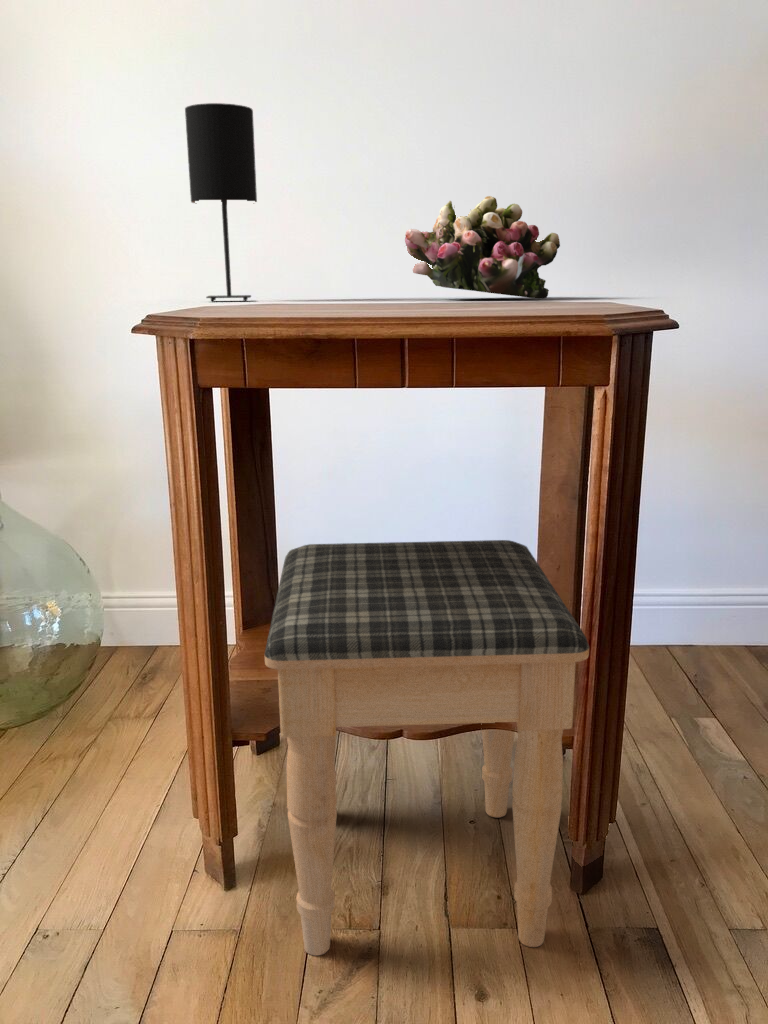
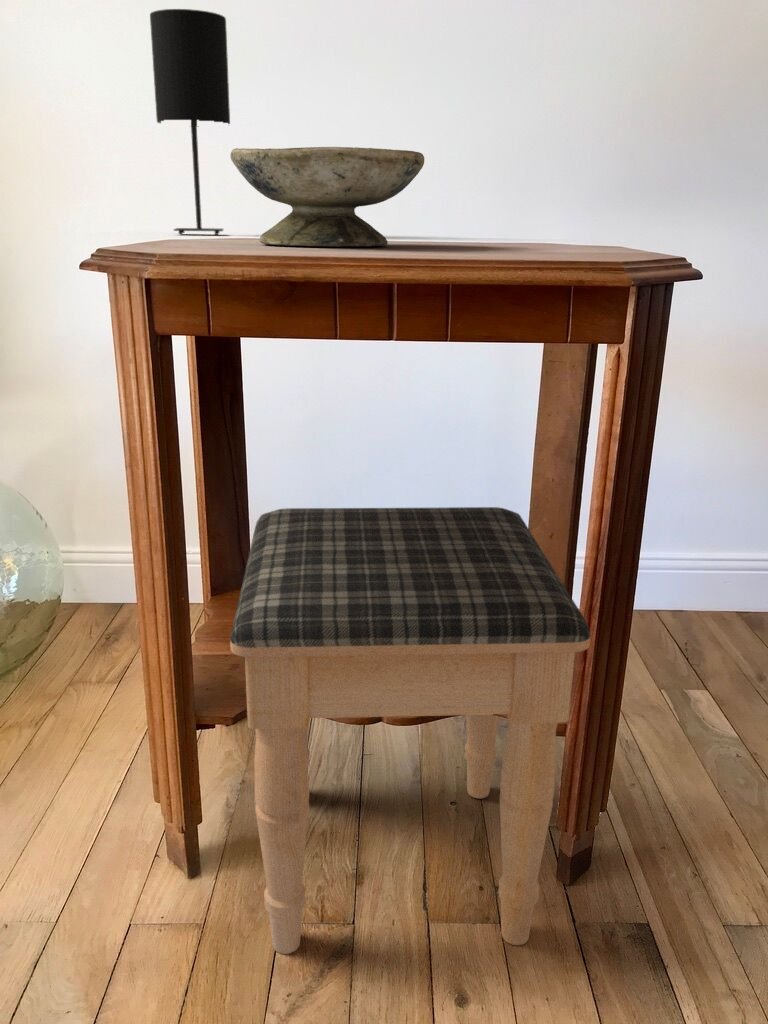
flower arrangement: present [405,196,560,299] -> none [390,124,561,240]
decorative bowl: none [260,222,432,308] -> present [230,147,424,247]

